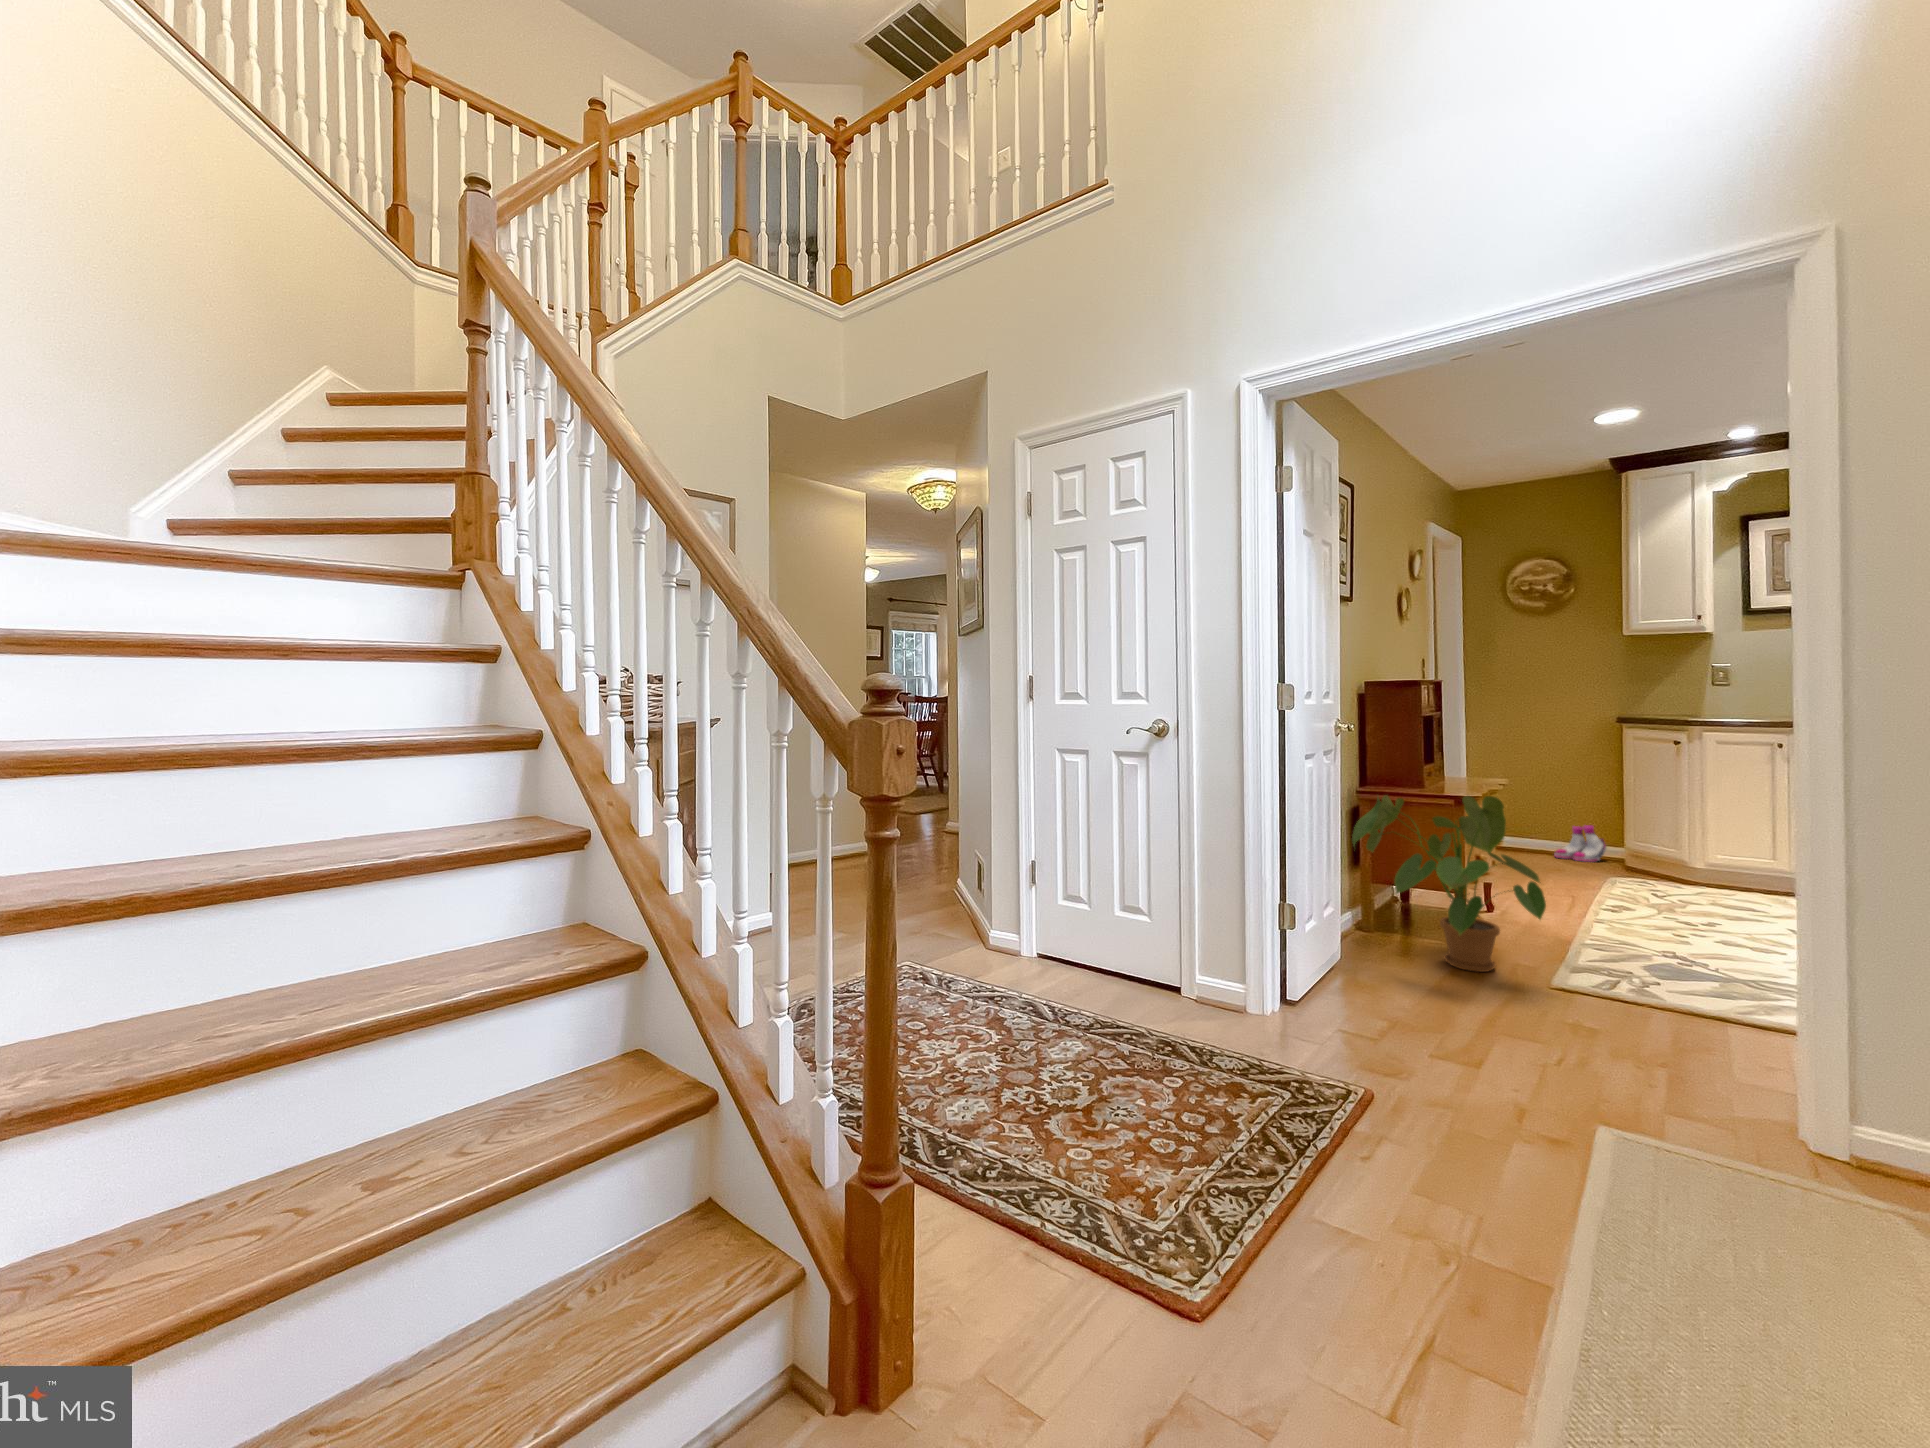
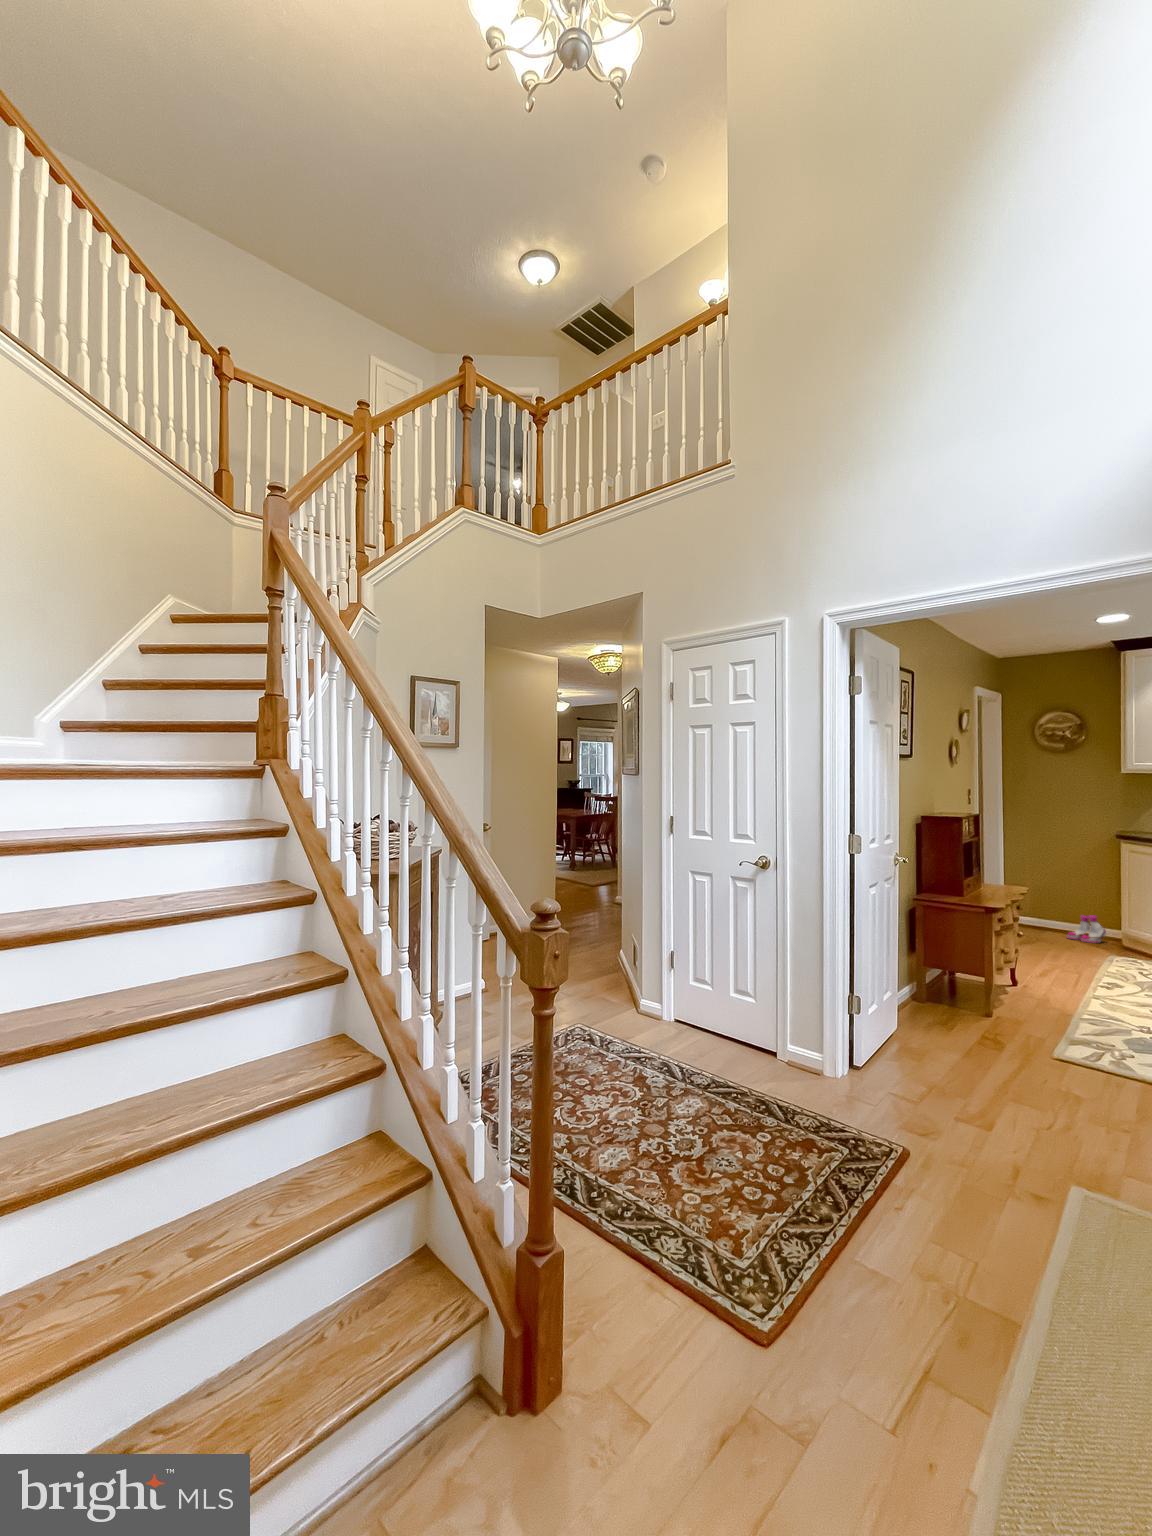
house plant: present [1352,795,1546,972] -> none [907,904,1049,1043]

